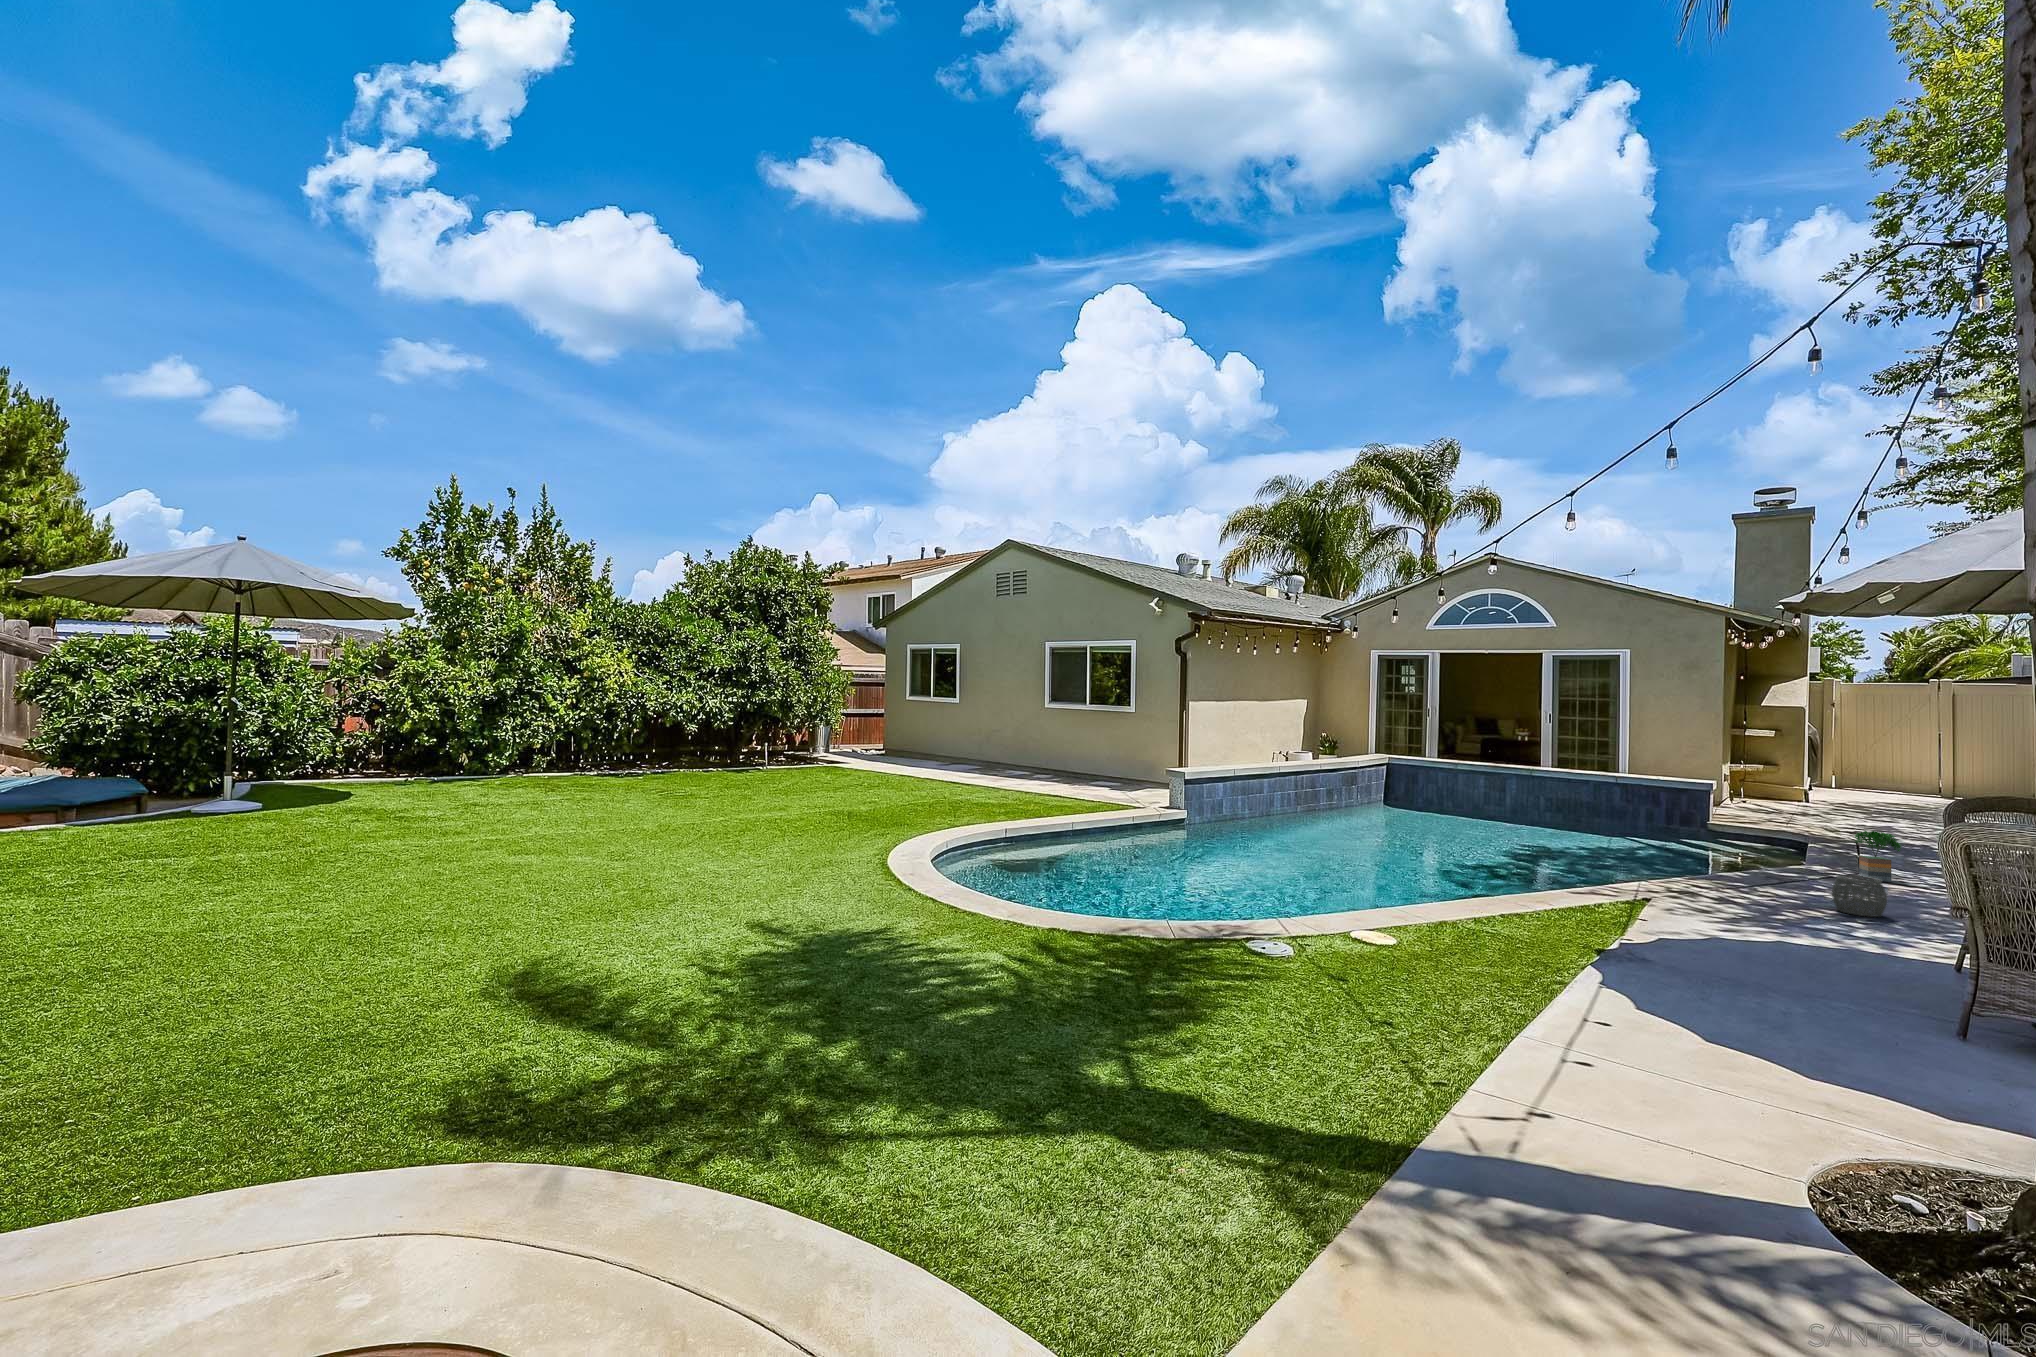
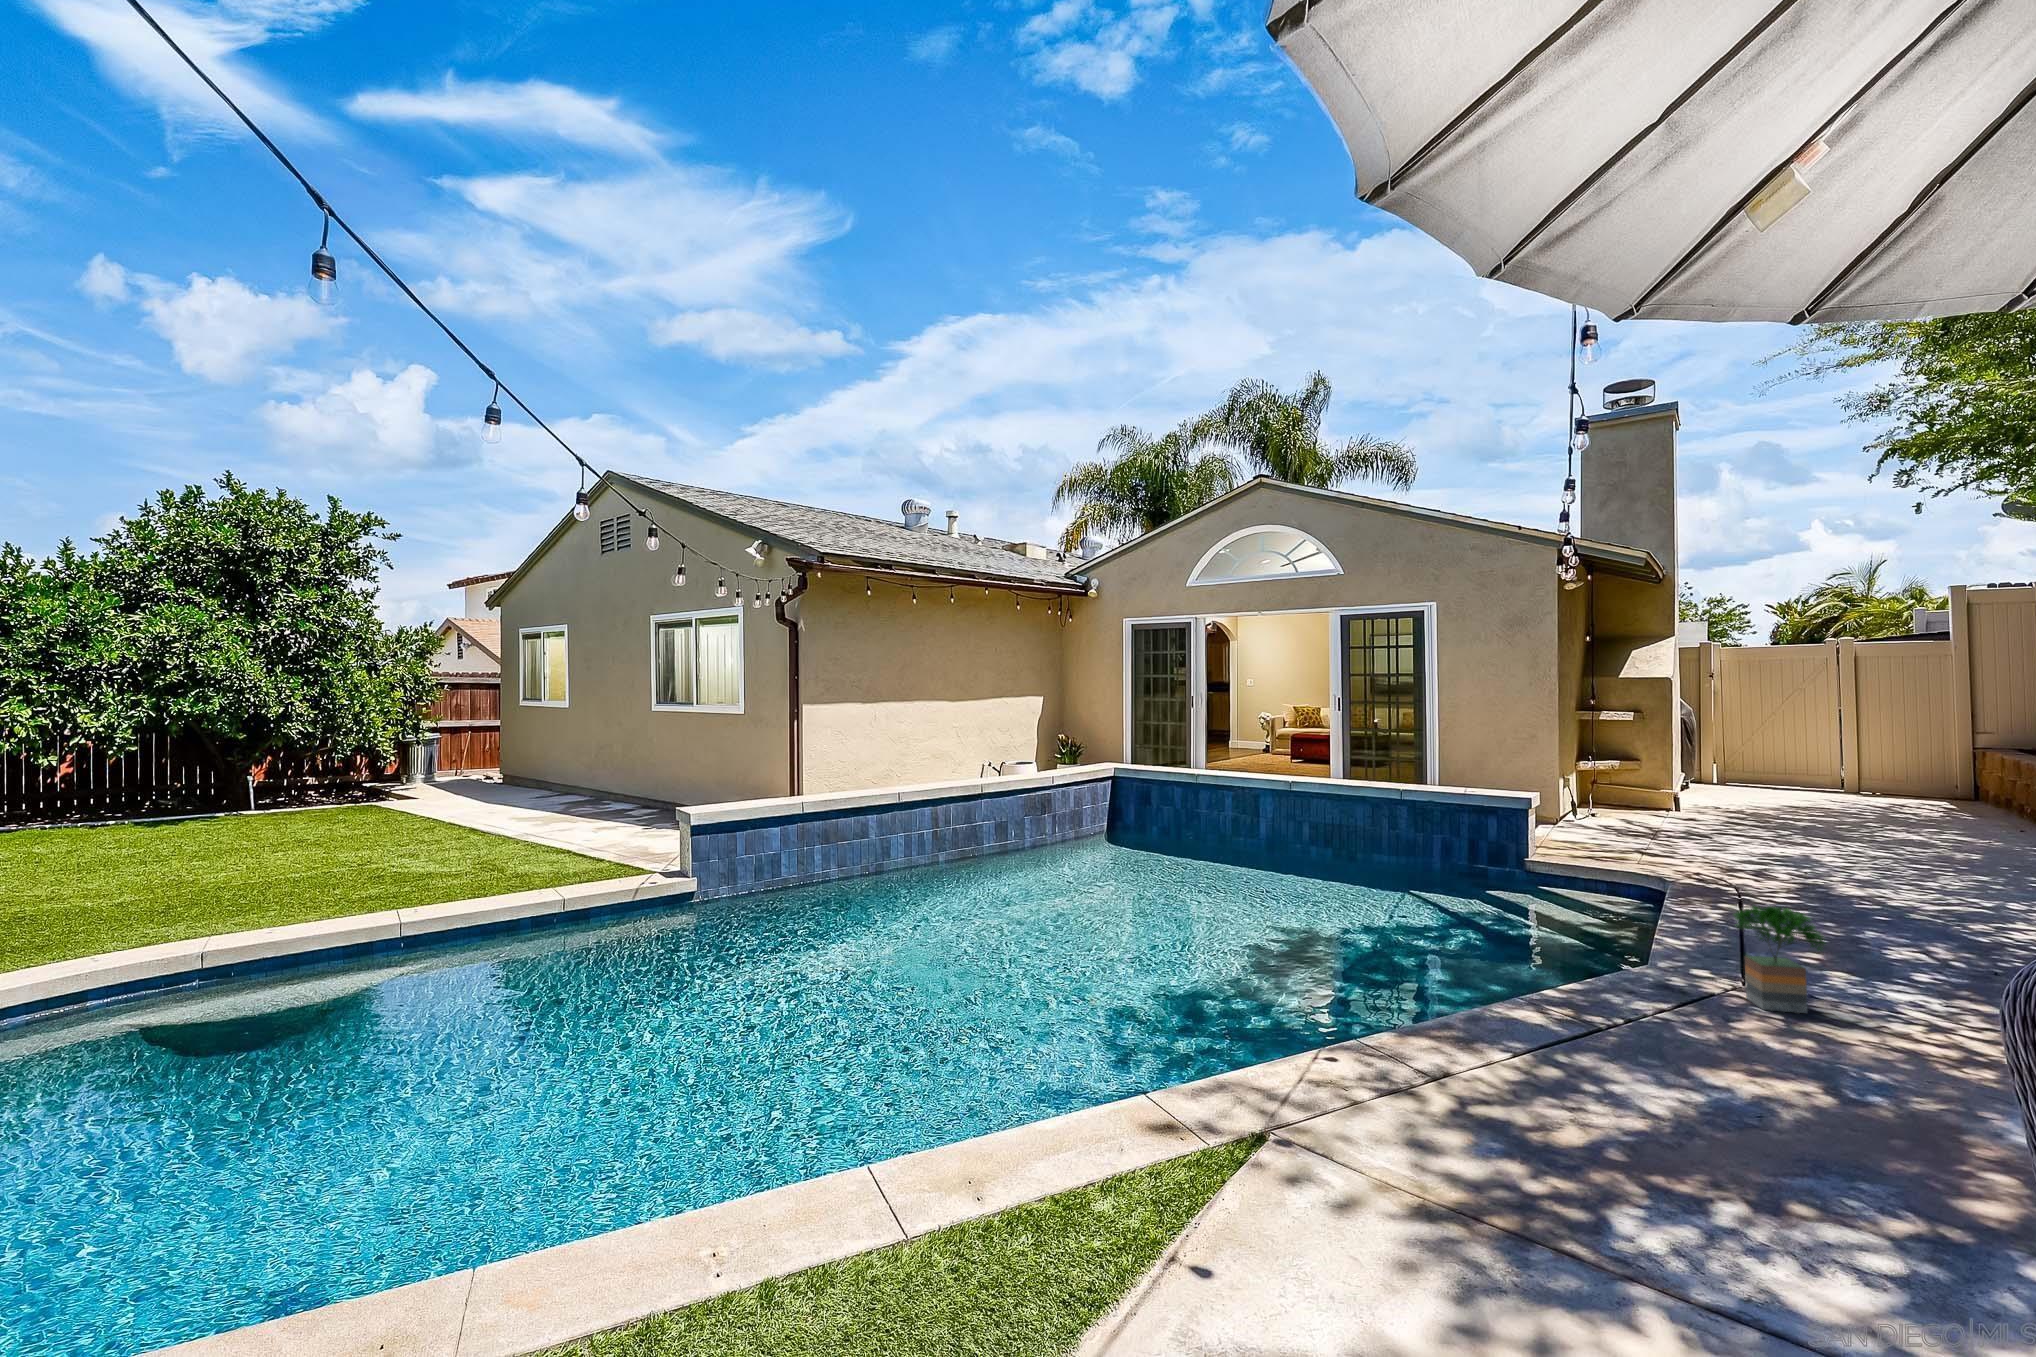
woven basket: present [1832,875,1887,917] -> none [1676,1072,1817,1206]

